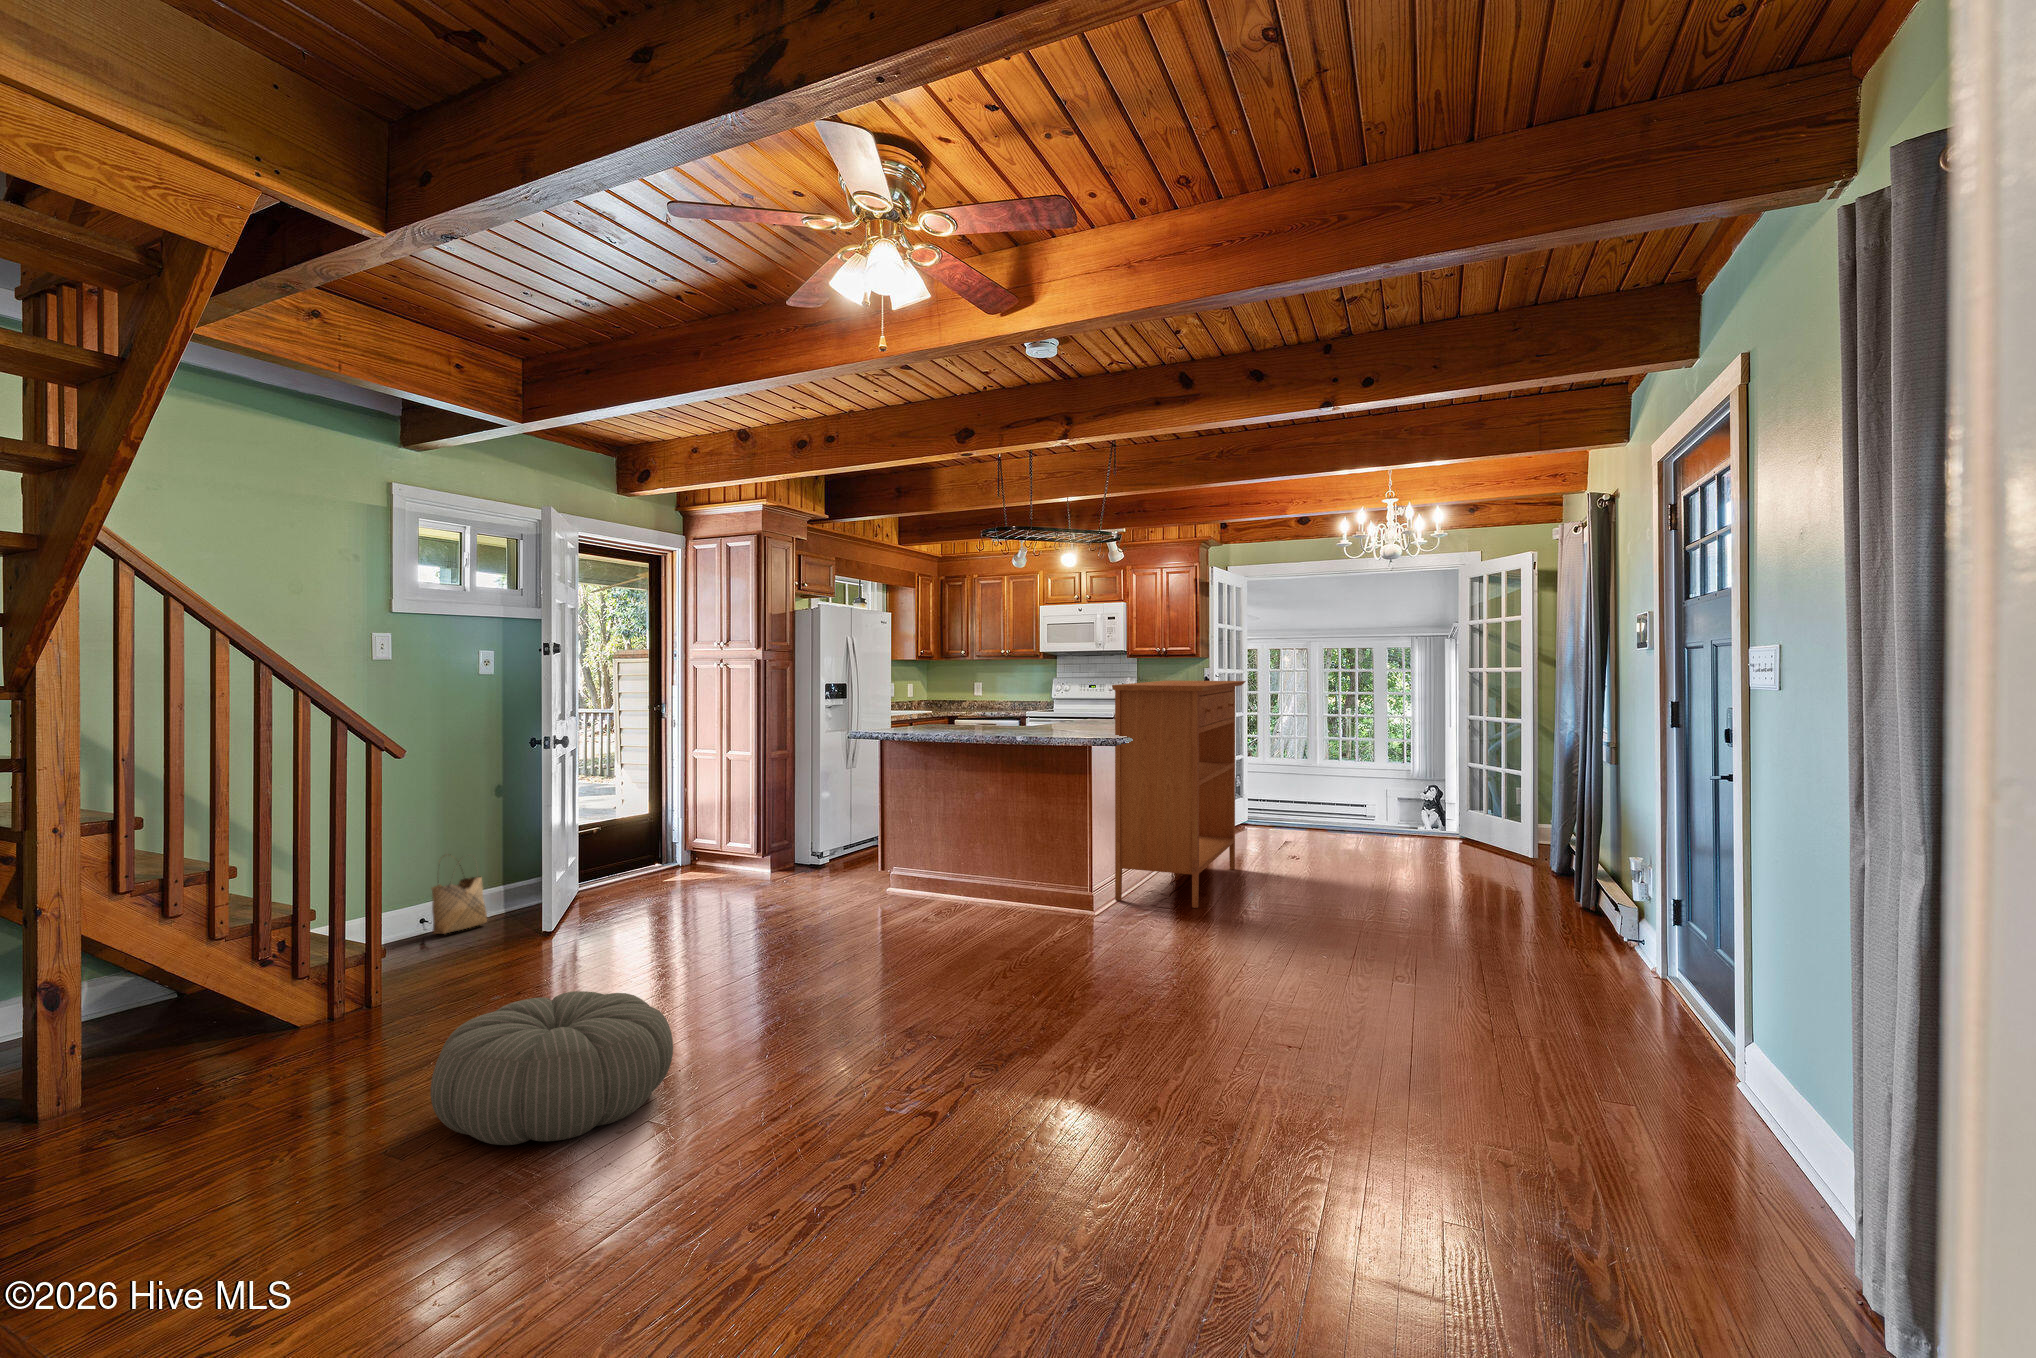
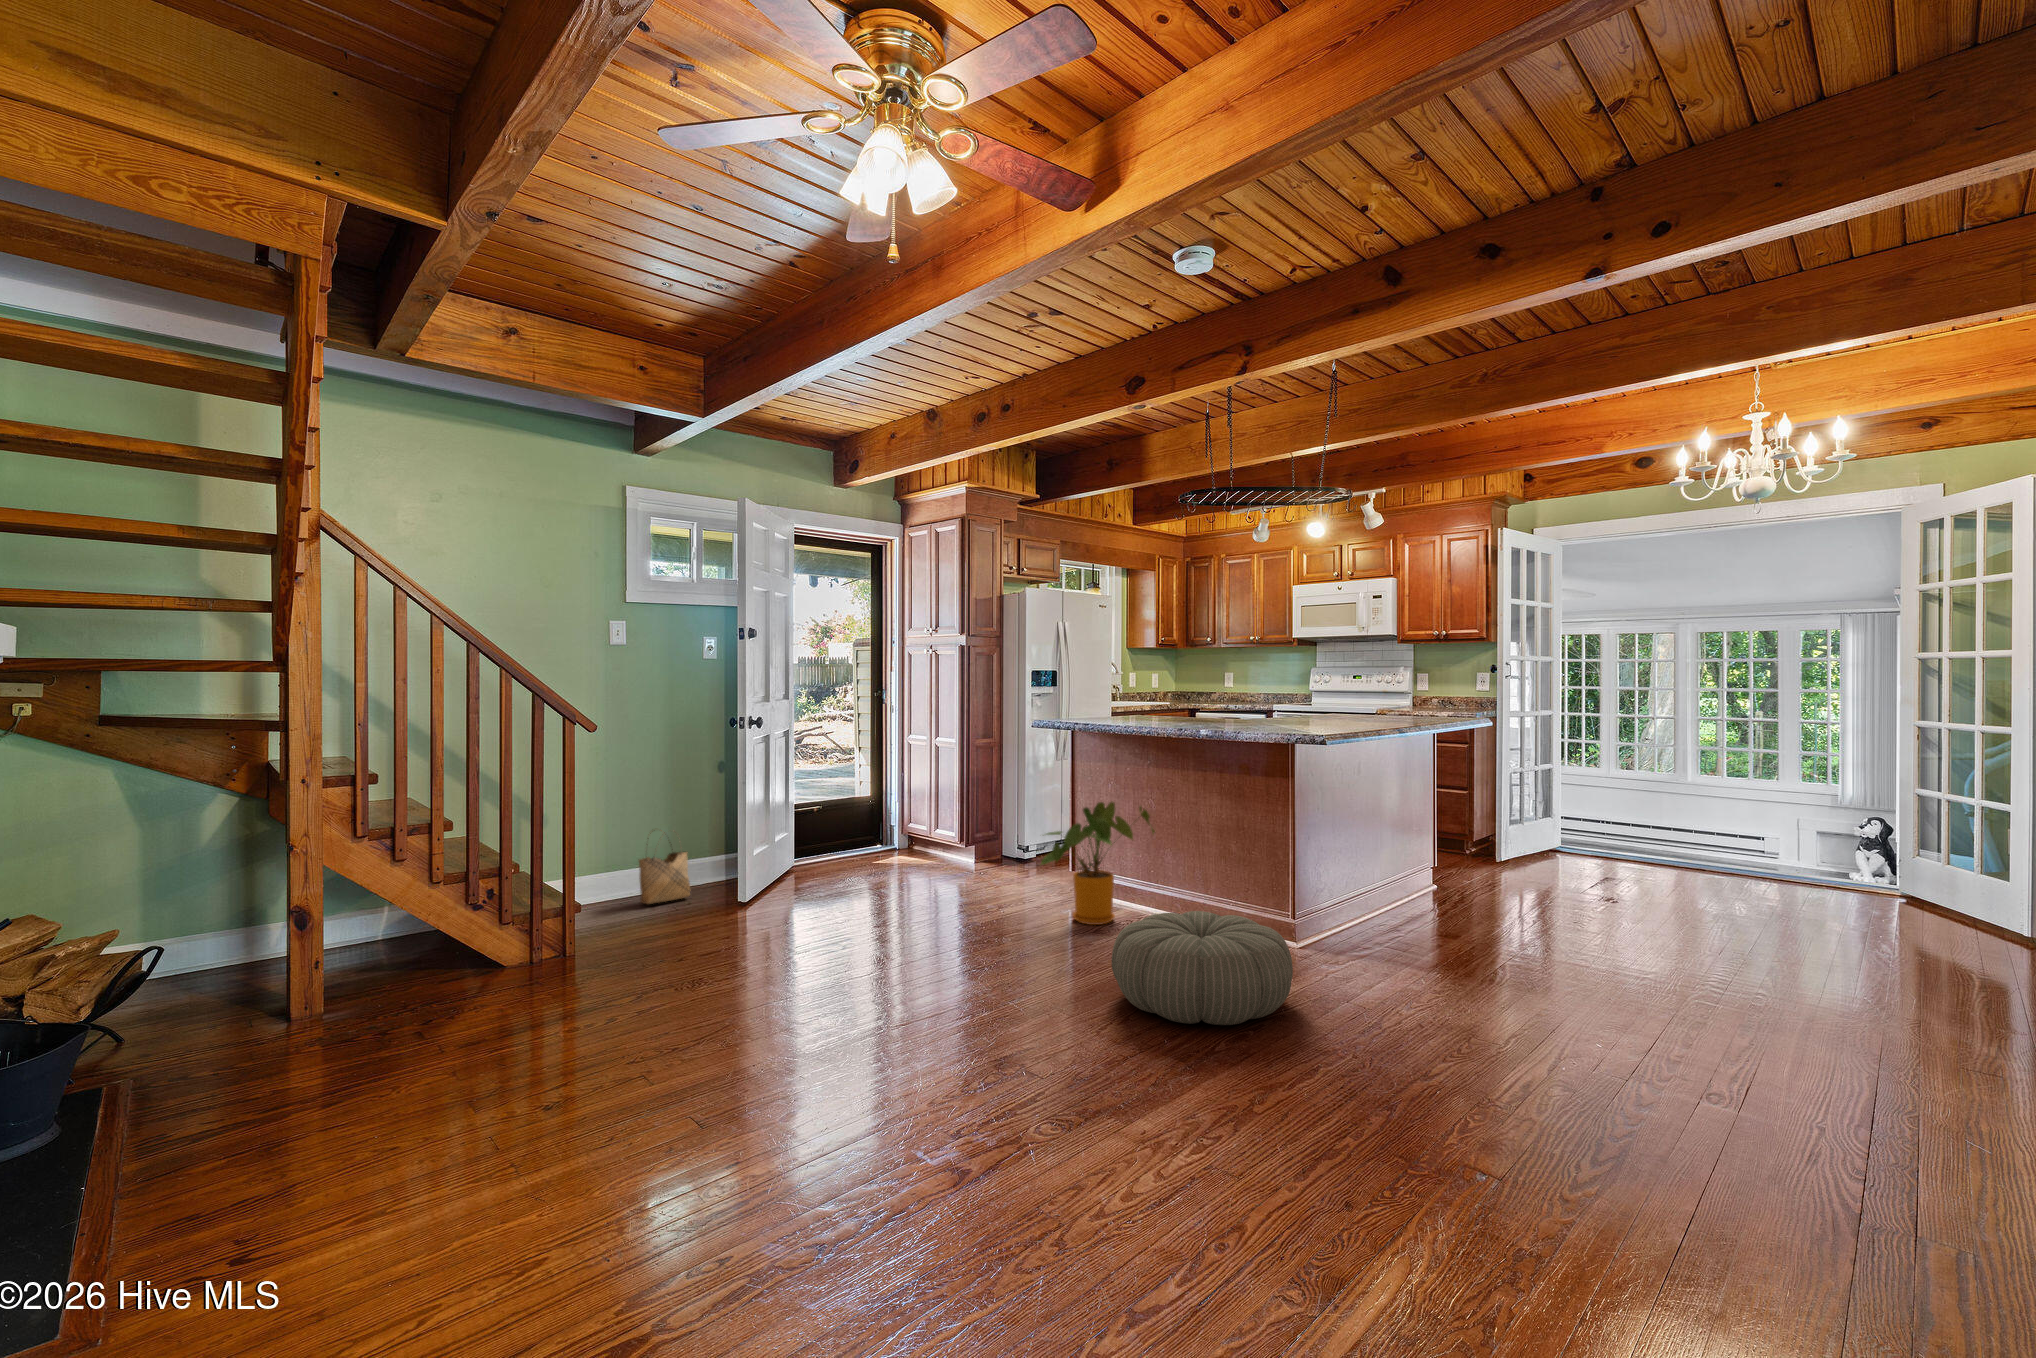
console table: present [1112,680,1246,908] -> none [1331,667,1529,950]
house plant: none [863,803,964,914] -> present [1041,802,1155,925]
pouf: present [431,991,673,1145] -> present [1112,911,1293,1025]

